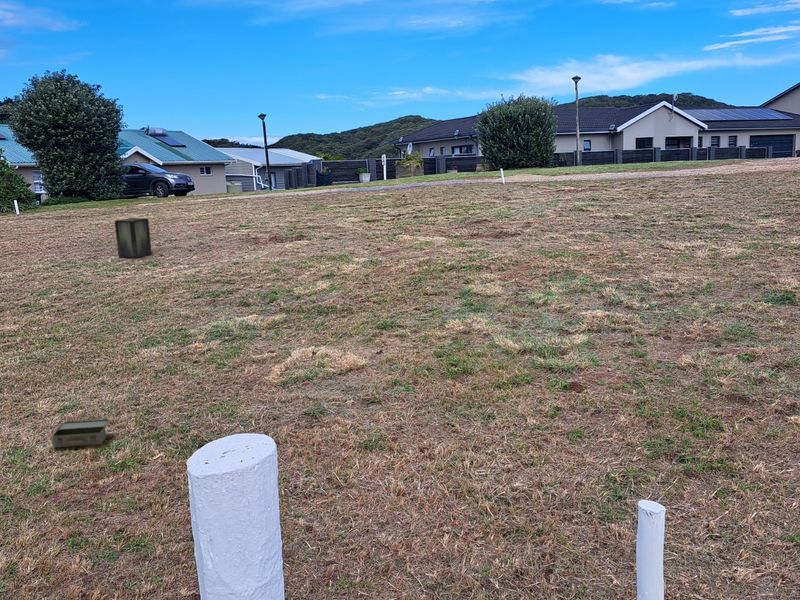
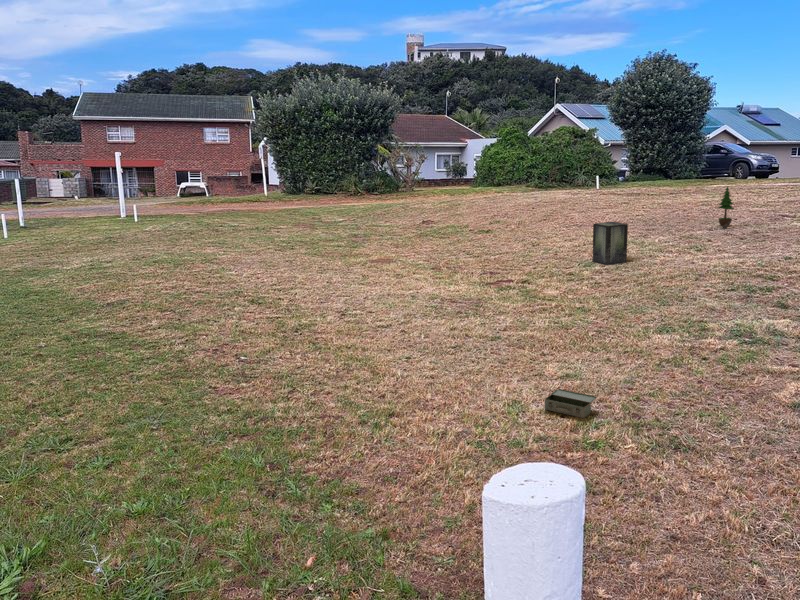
potted tree: none [161,202,177,244] -> present [718,187,734,228]
storage box: present [115,218,152,258] -> present [592,222,628,265]

